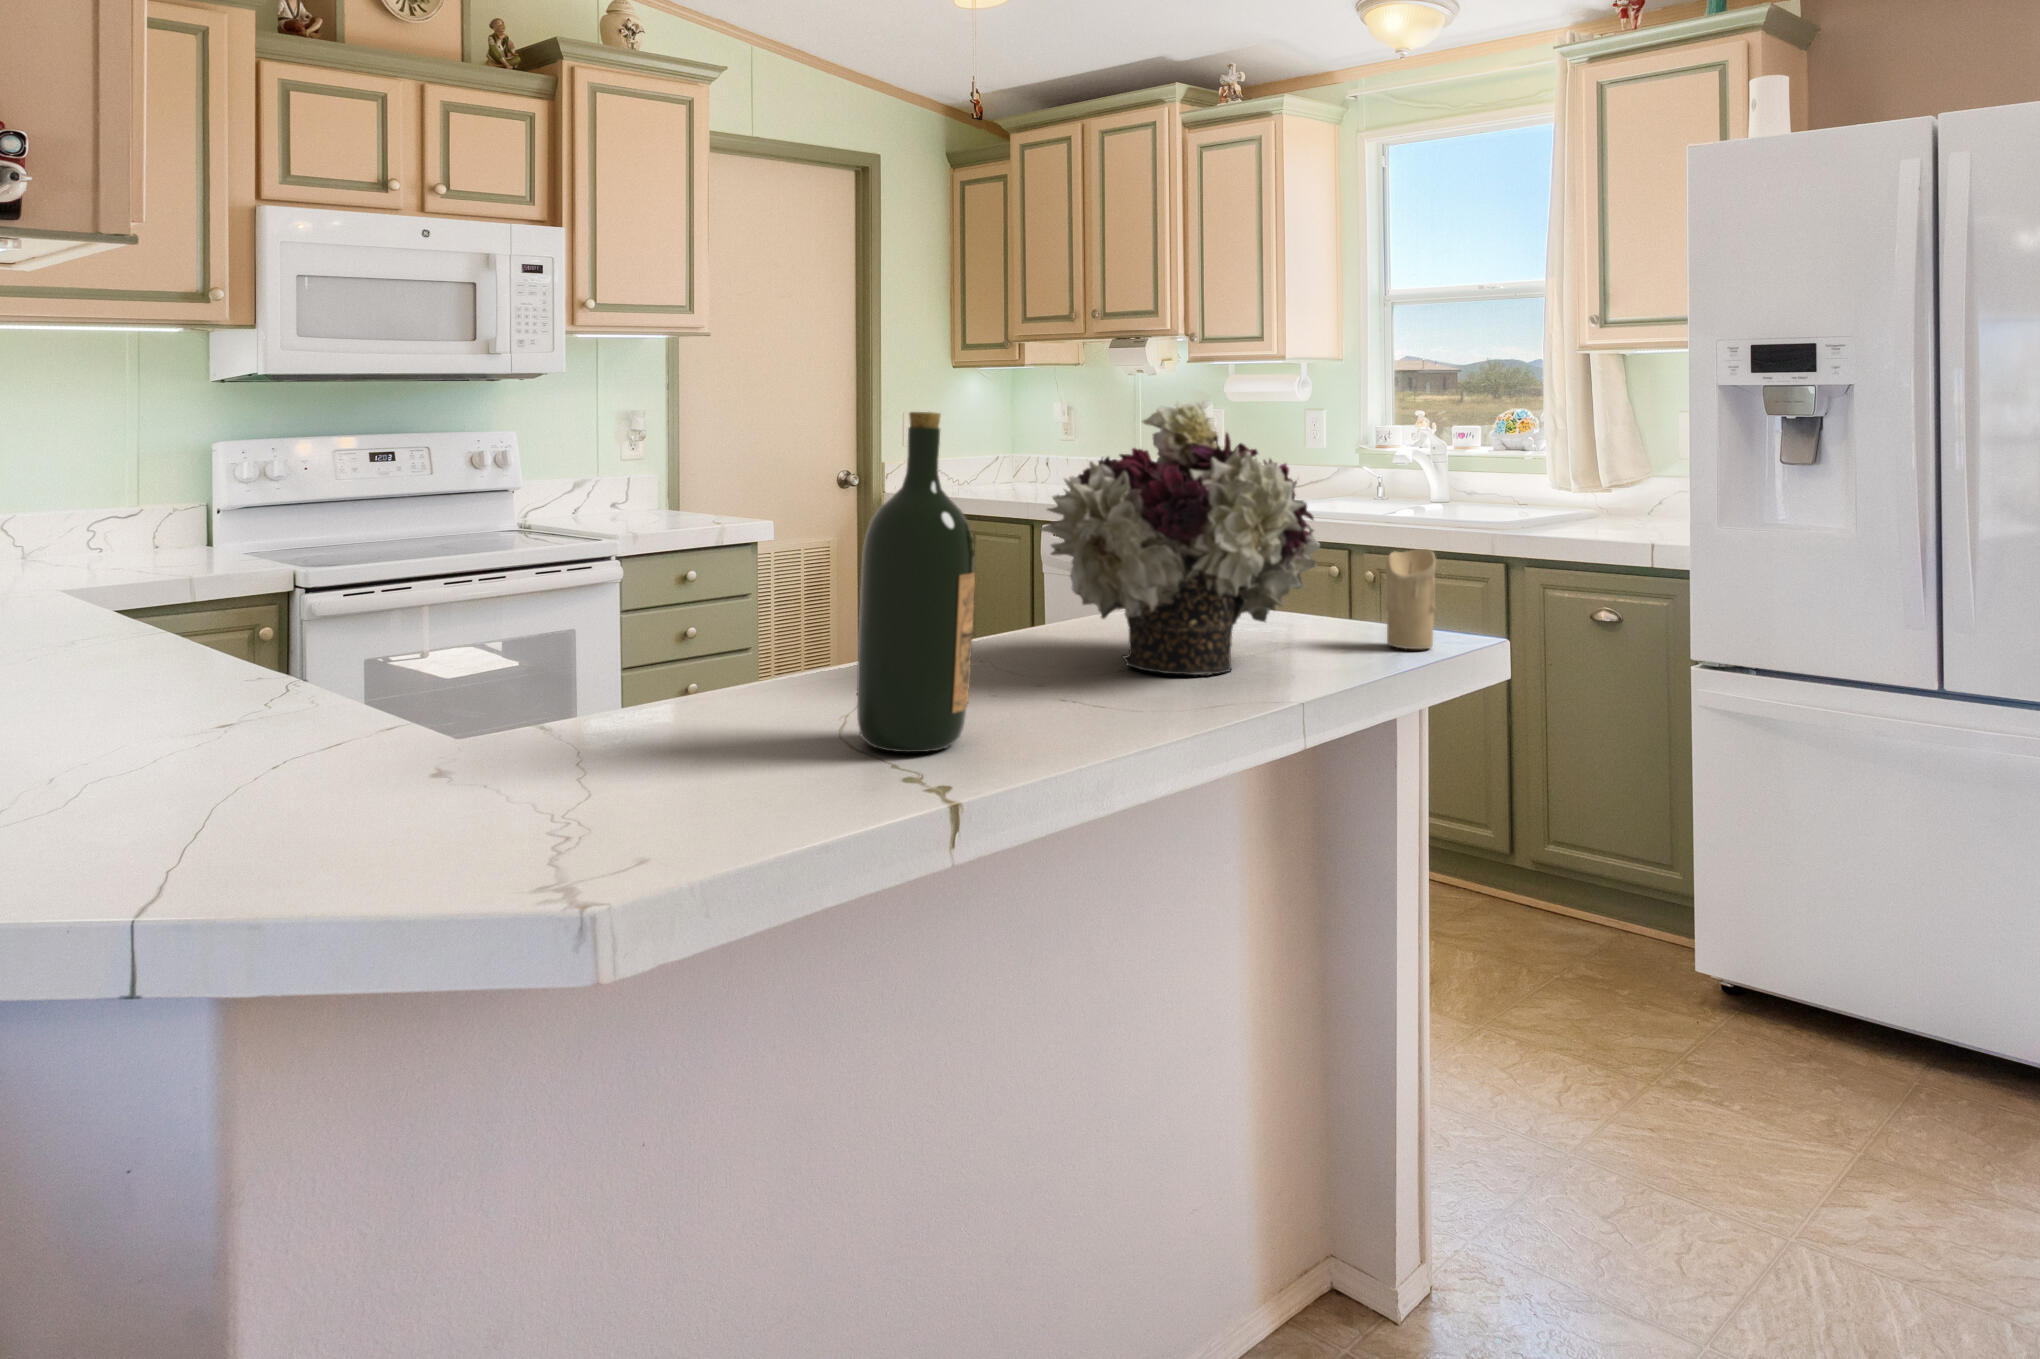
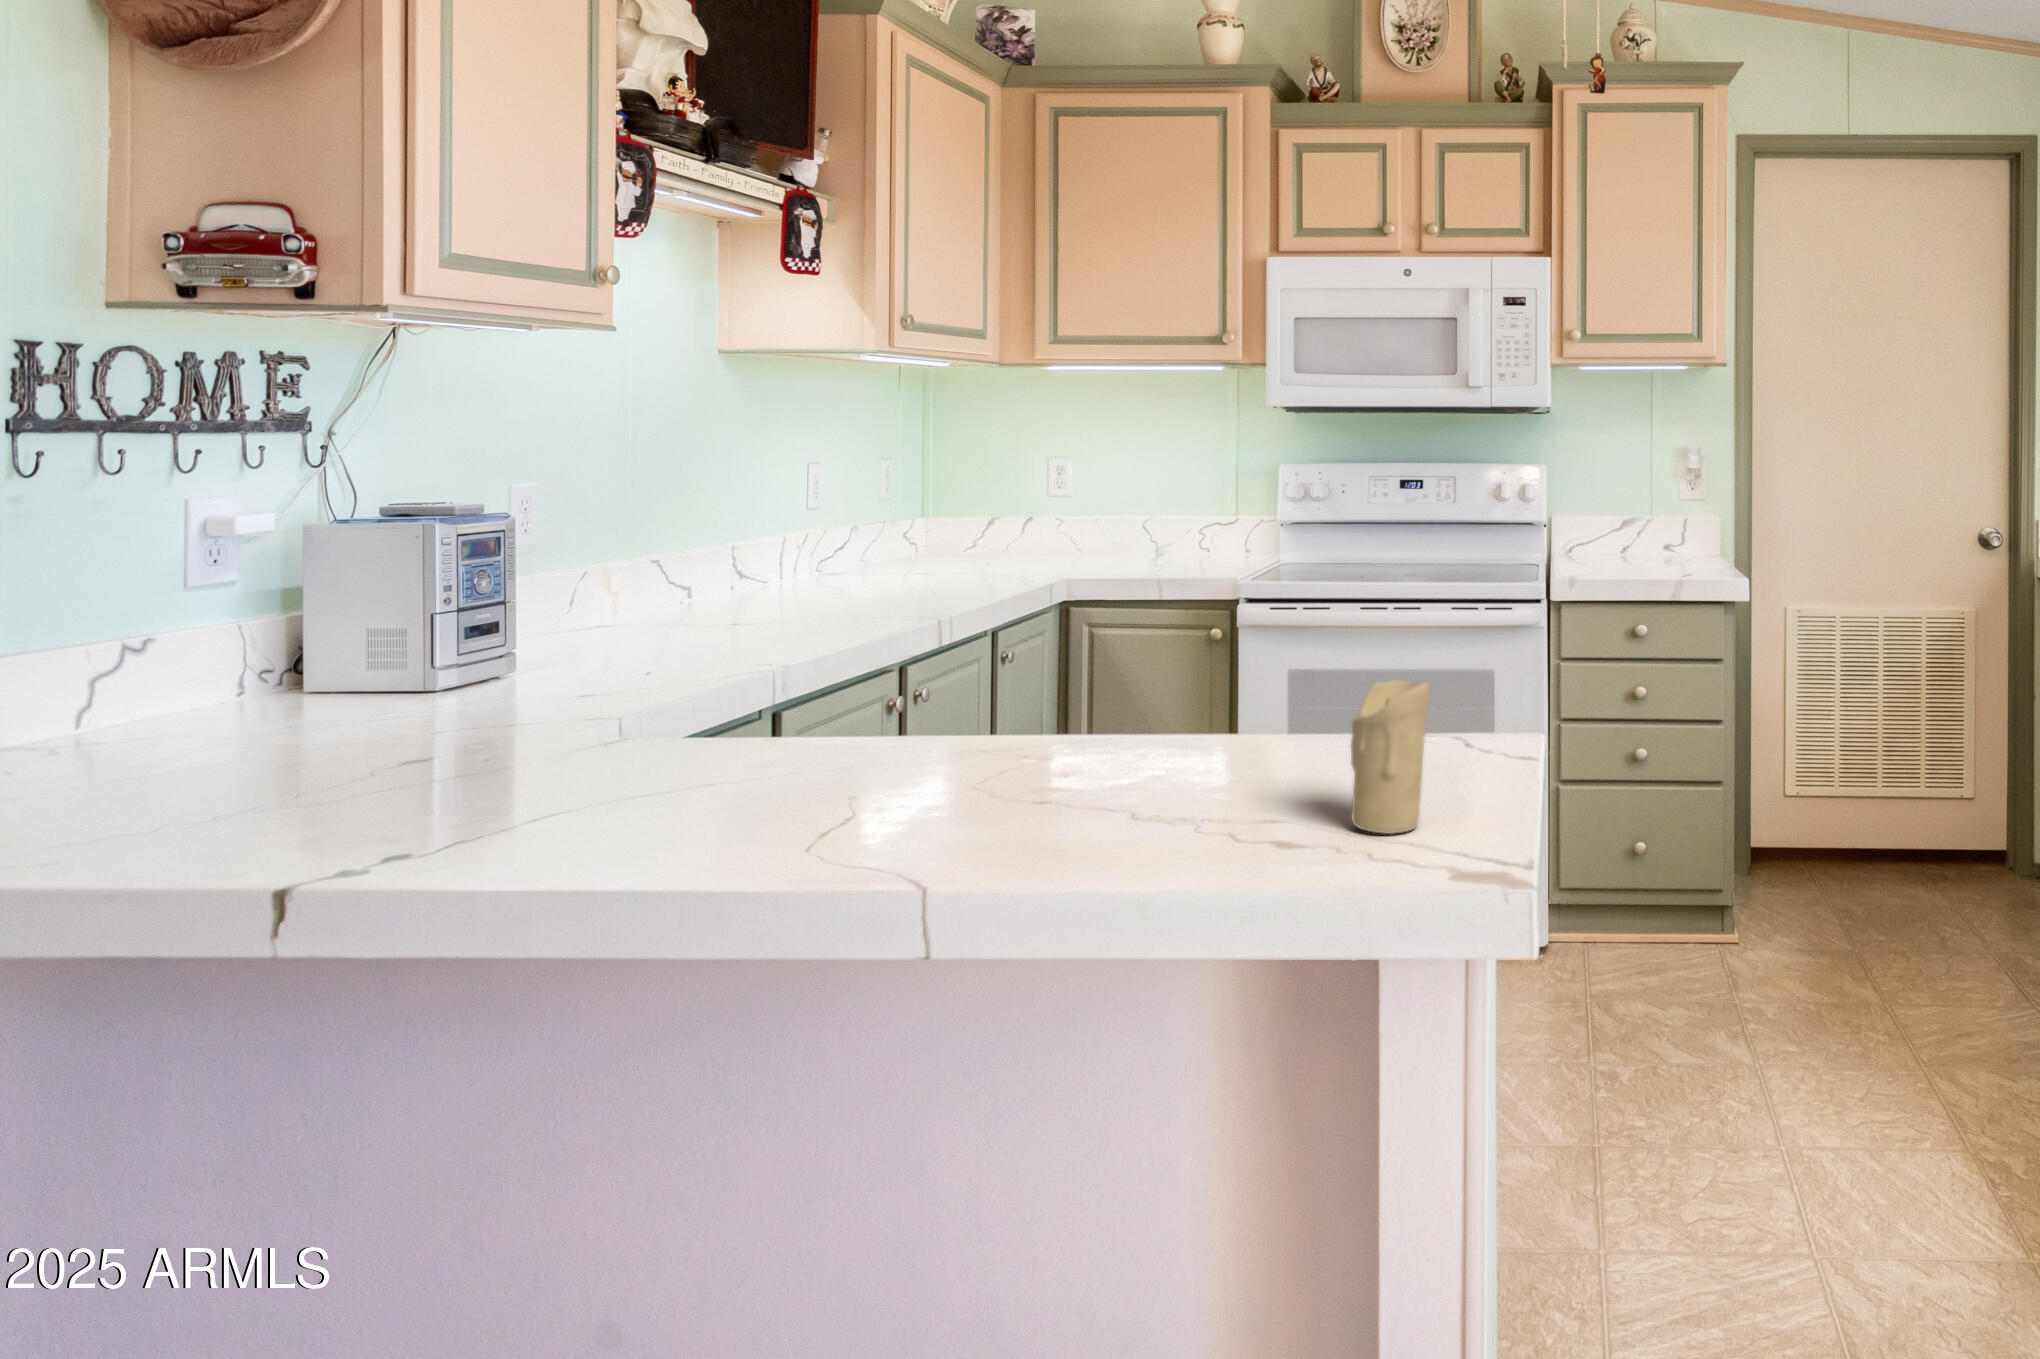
flower arrangement: present [1040,402,1320,675] -> none [889,447,1274,801]
wine bottle: present [857,412,975,752] -> none [480,449,625,804]

